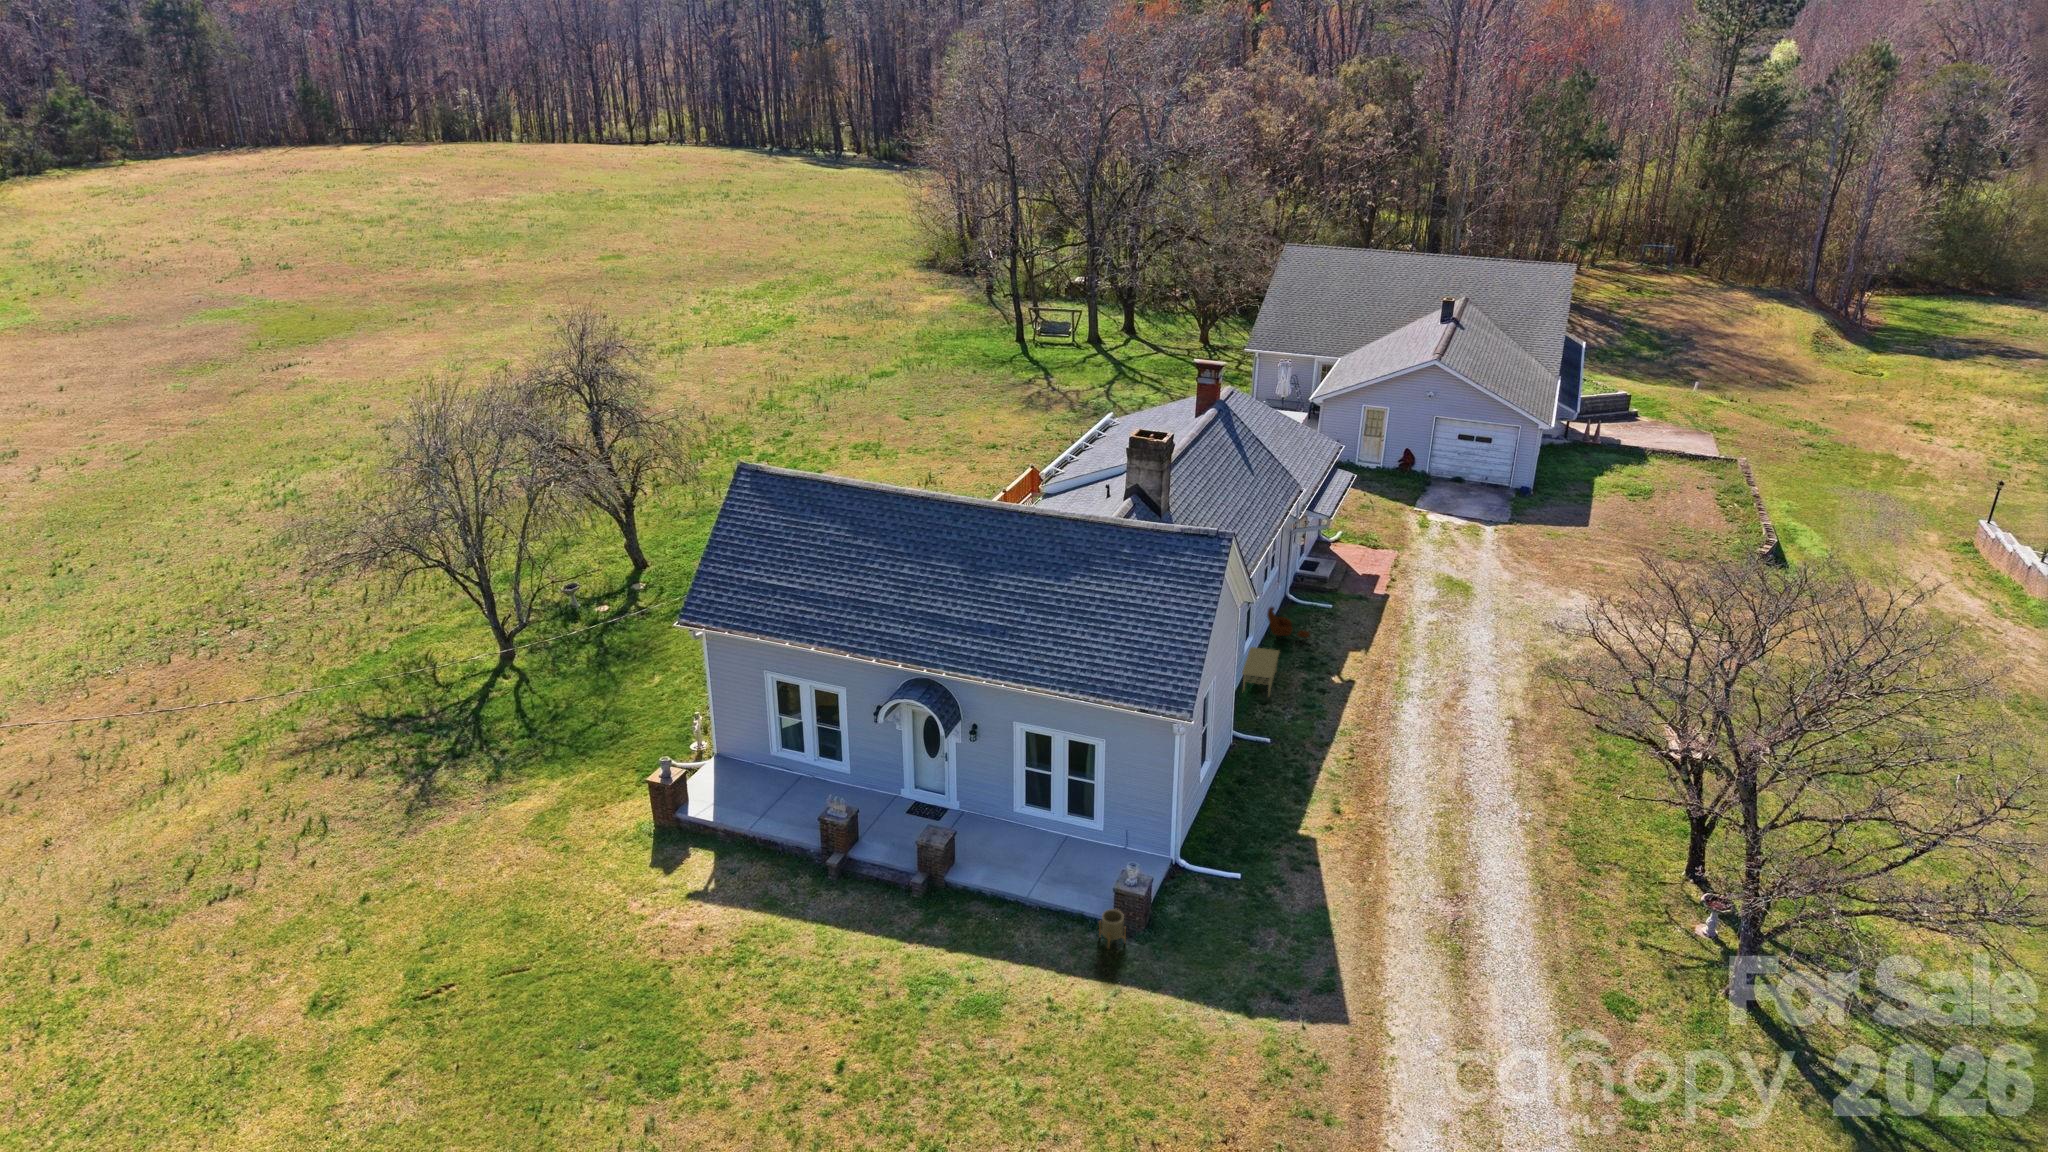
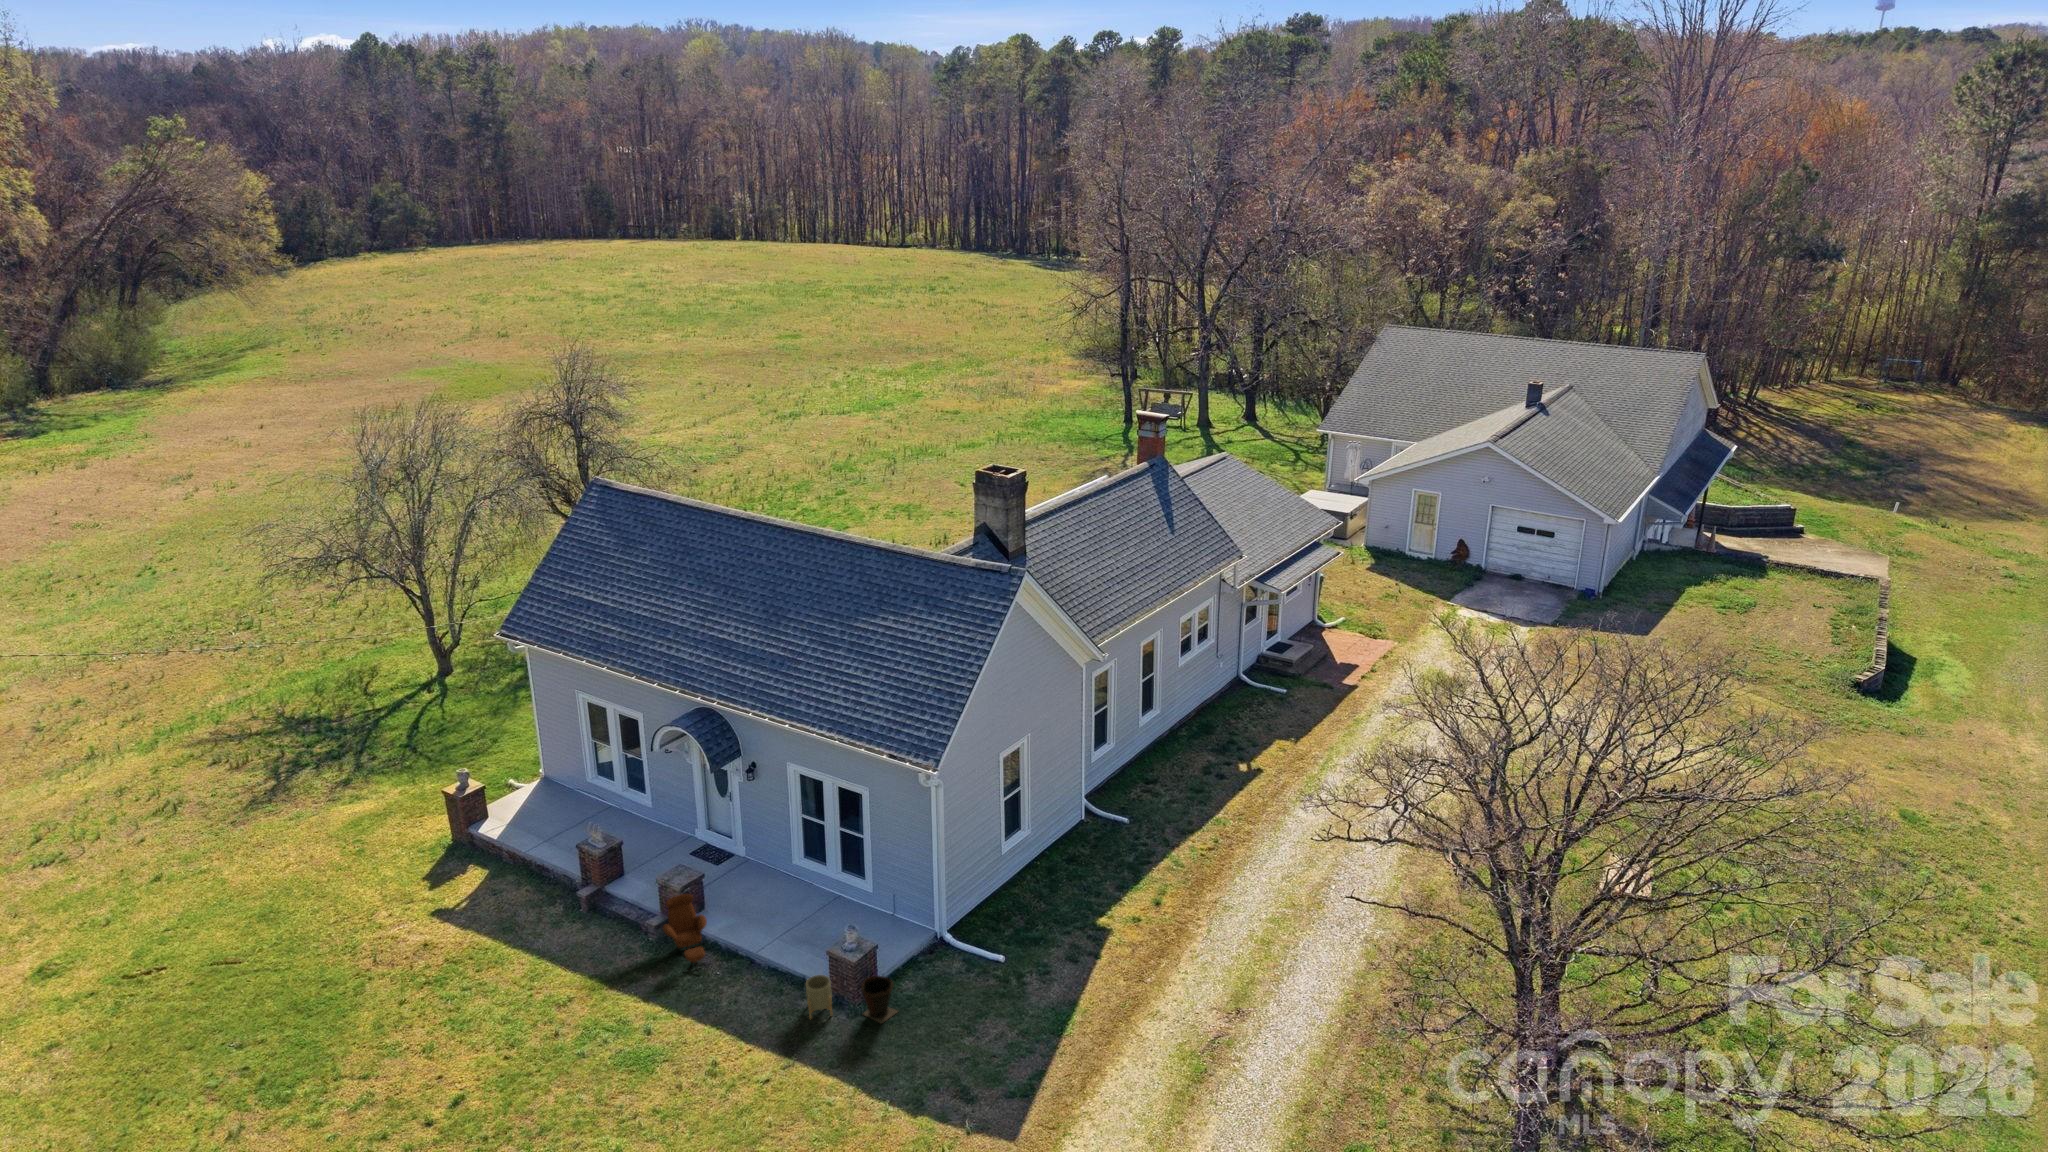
lounge chair: present [1267,607,1310,643] -> present [663,894,707,970]
storage bench: present [1242,647,1279,696] -> none [1125,724,1182,781]
bucket: none [1150,903,1180,944] -> present [861,976,898,1023]

